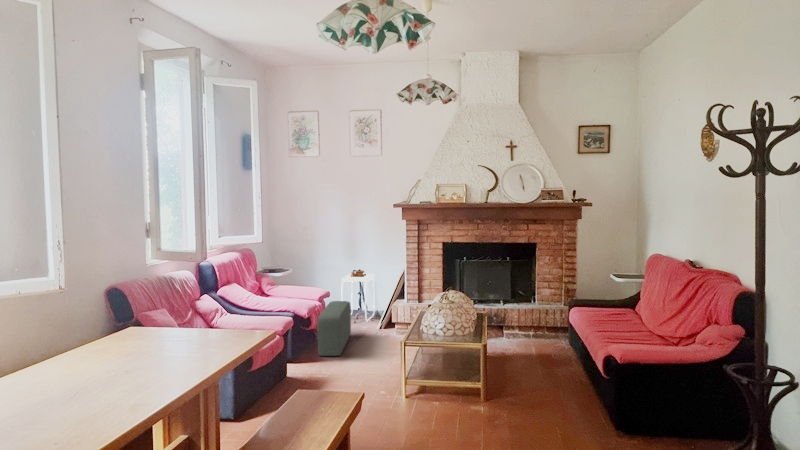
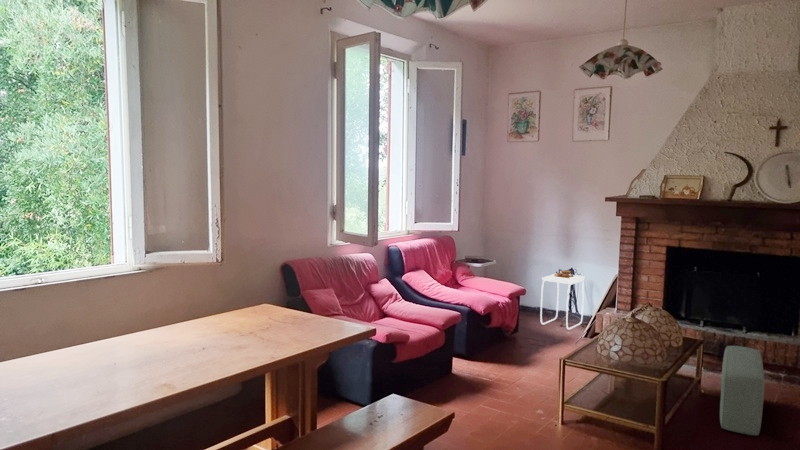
pouf: present [317,301,351,356] -> present [720,346,765,436]

